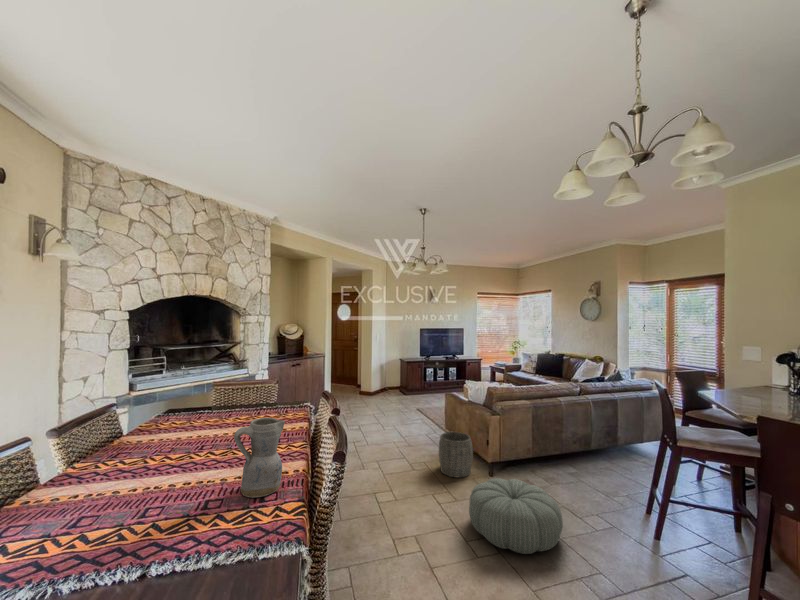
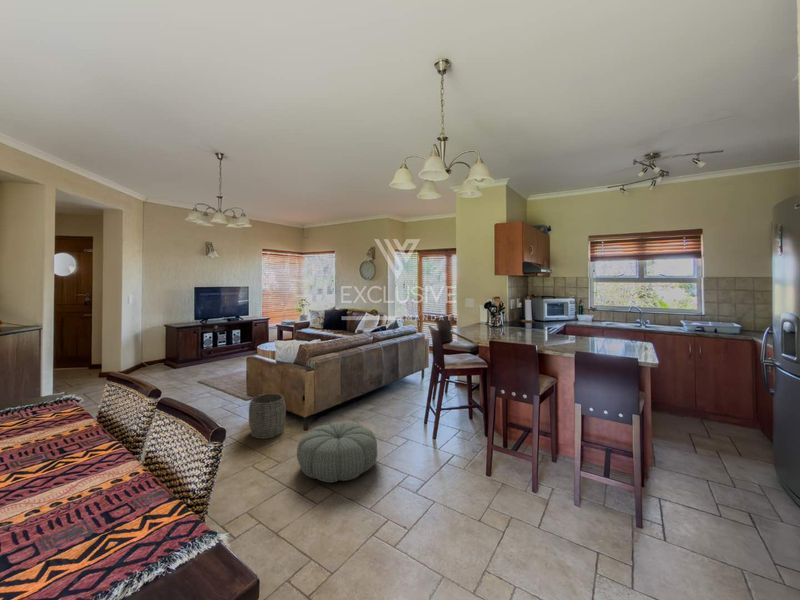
ceramic pitcher: present [234,418,285,498] -> none [45,411,129,525]

